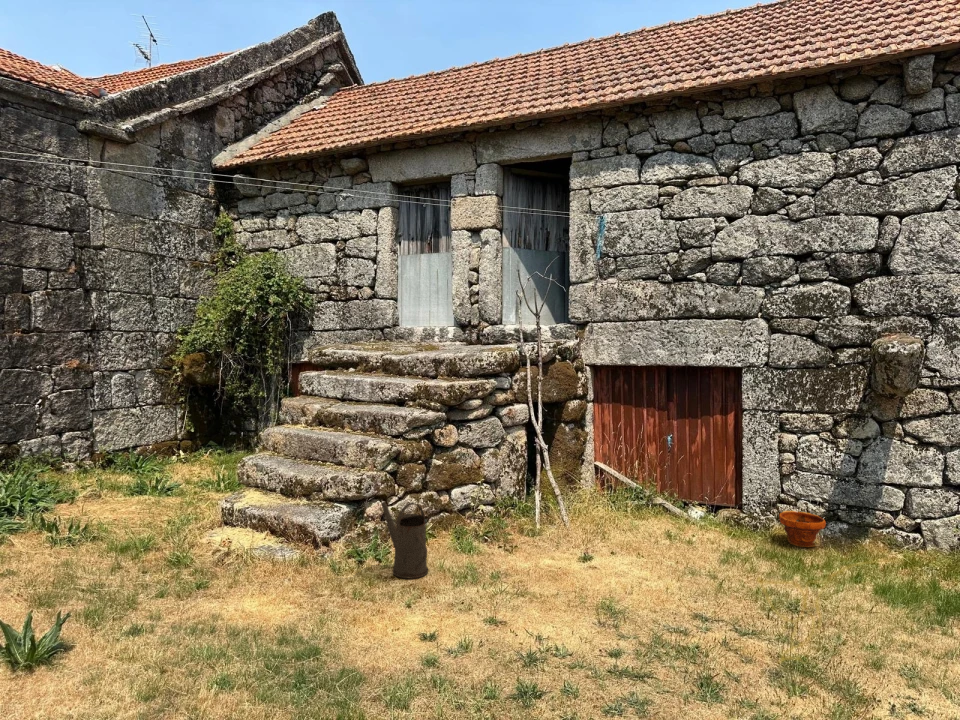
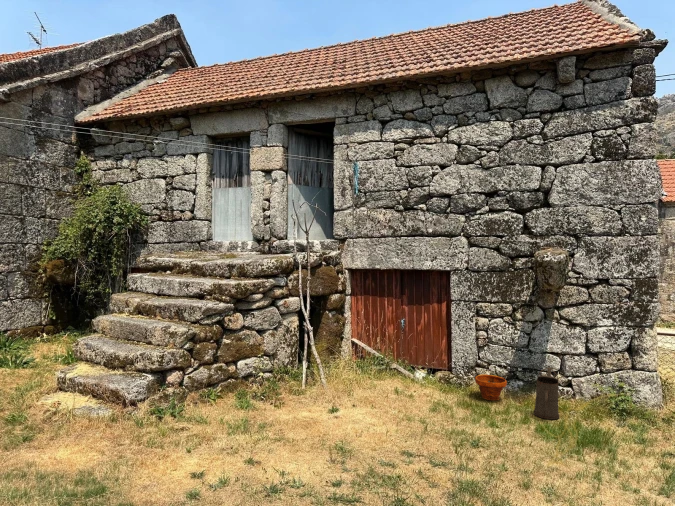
watering can: present [382,502,428,579] -> present [533,368,559,419]

